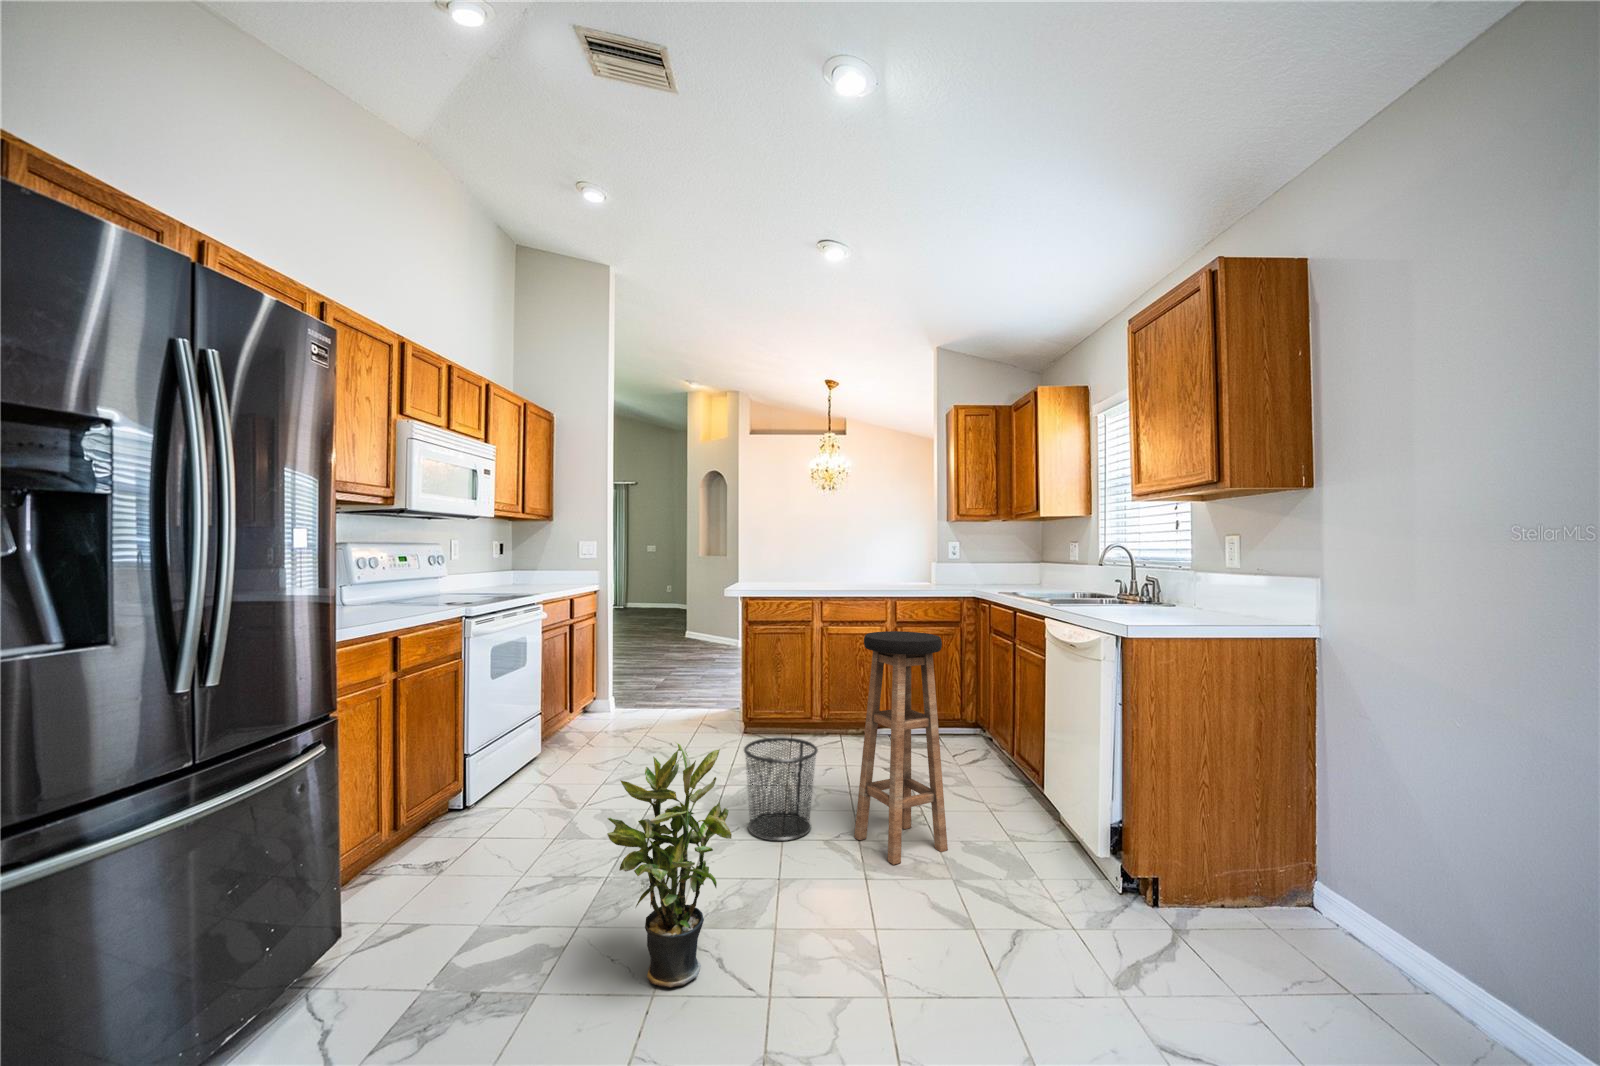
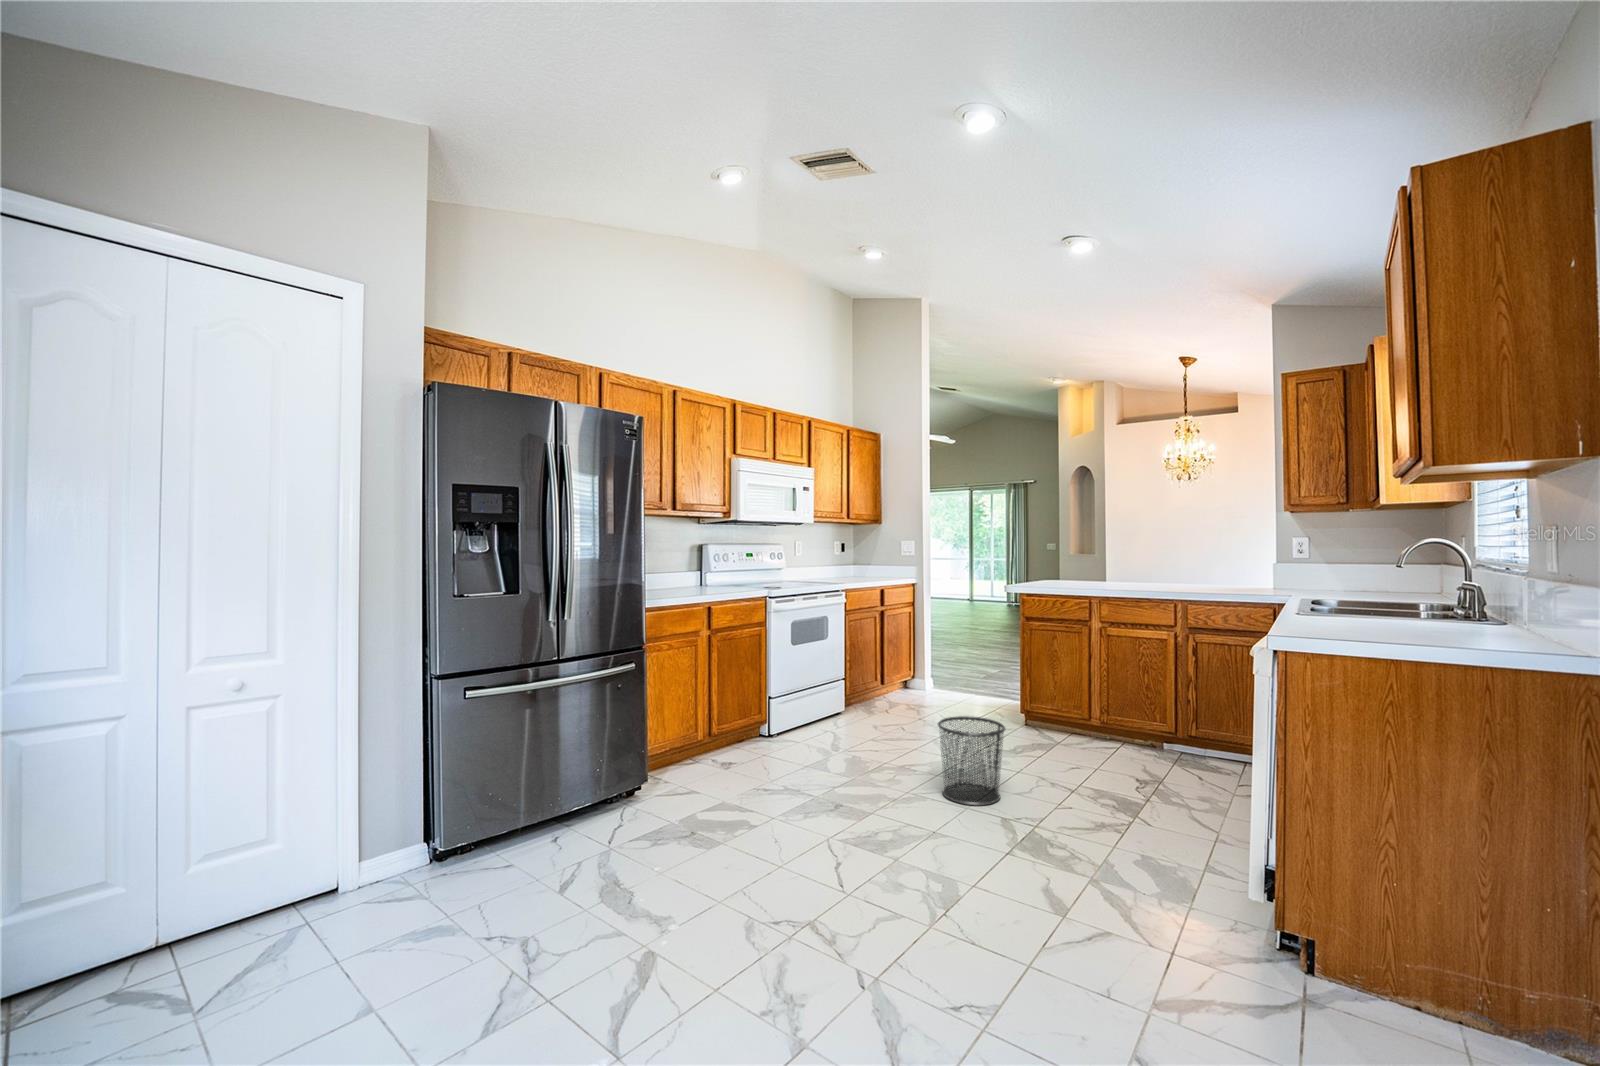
bar stool: present [854,631,948,865] -> none [1027,627,1109,847]
potted plant: present [607,743,732,987] -> none [759,688,846,858]

